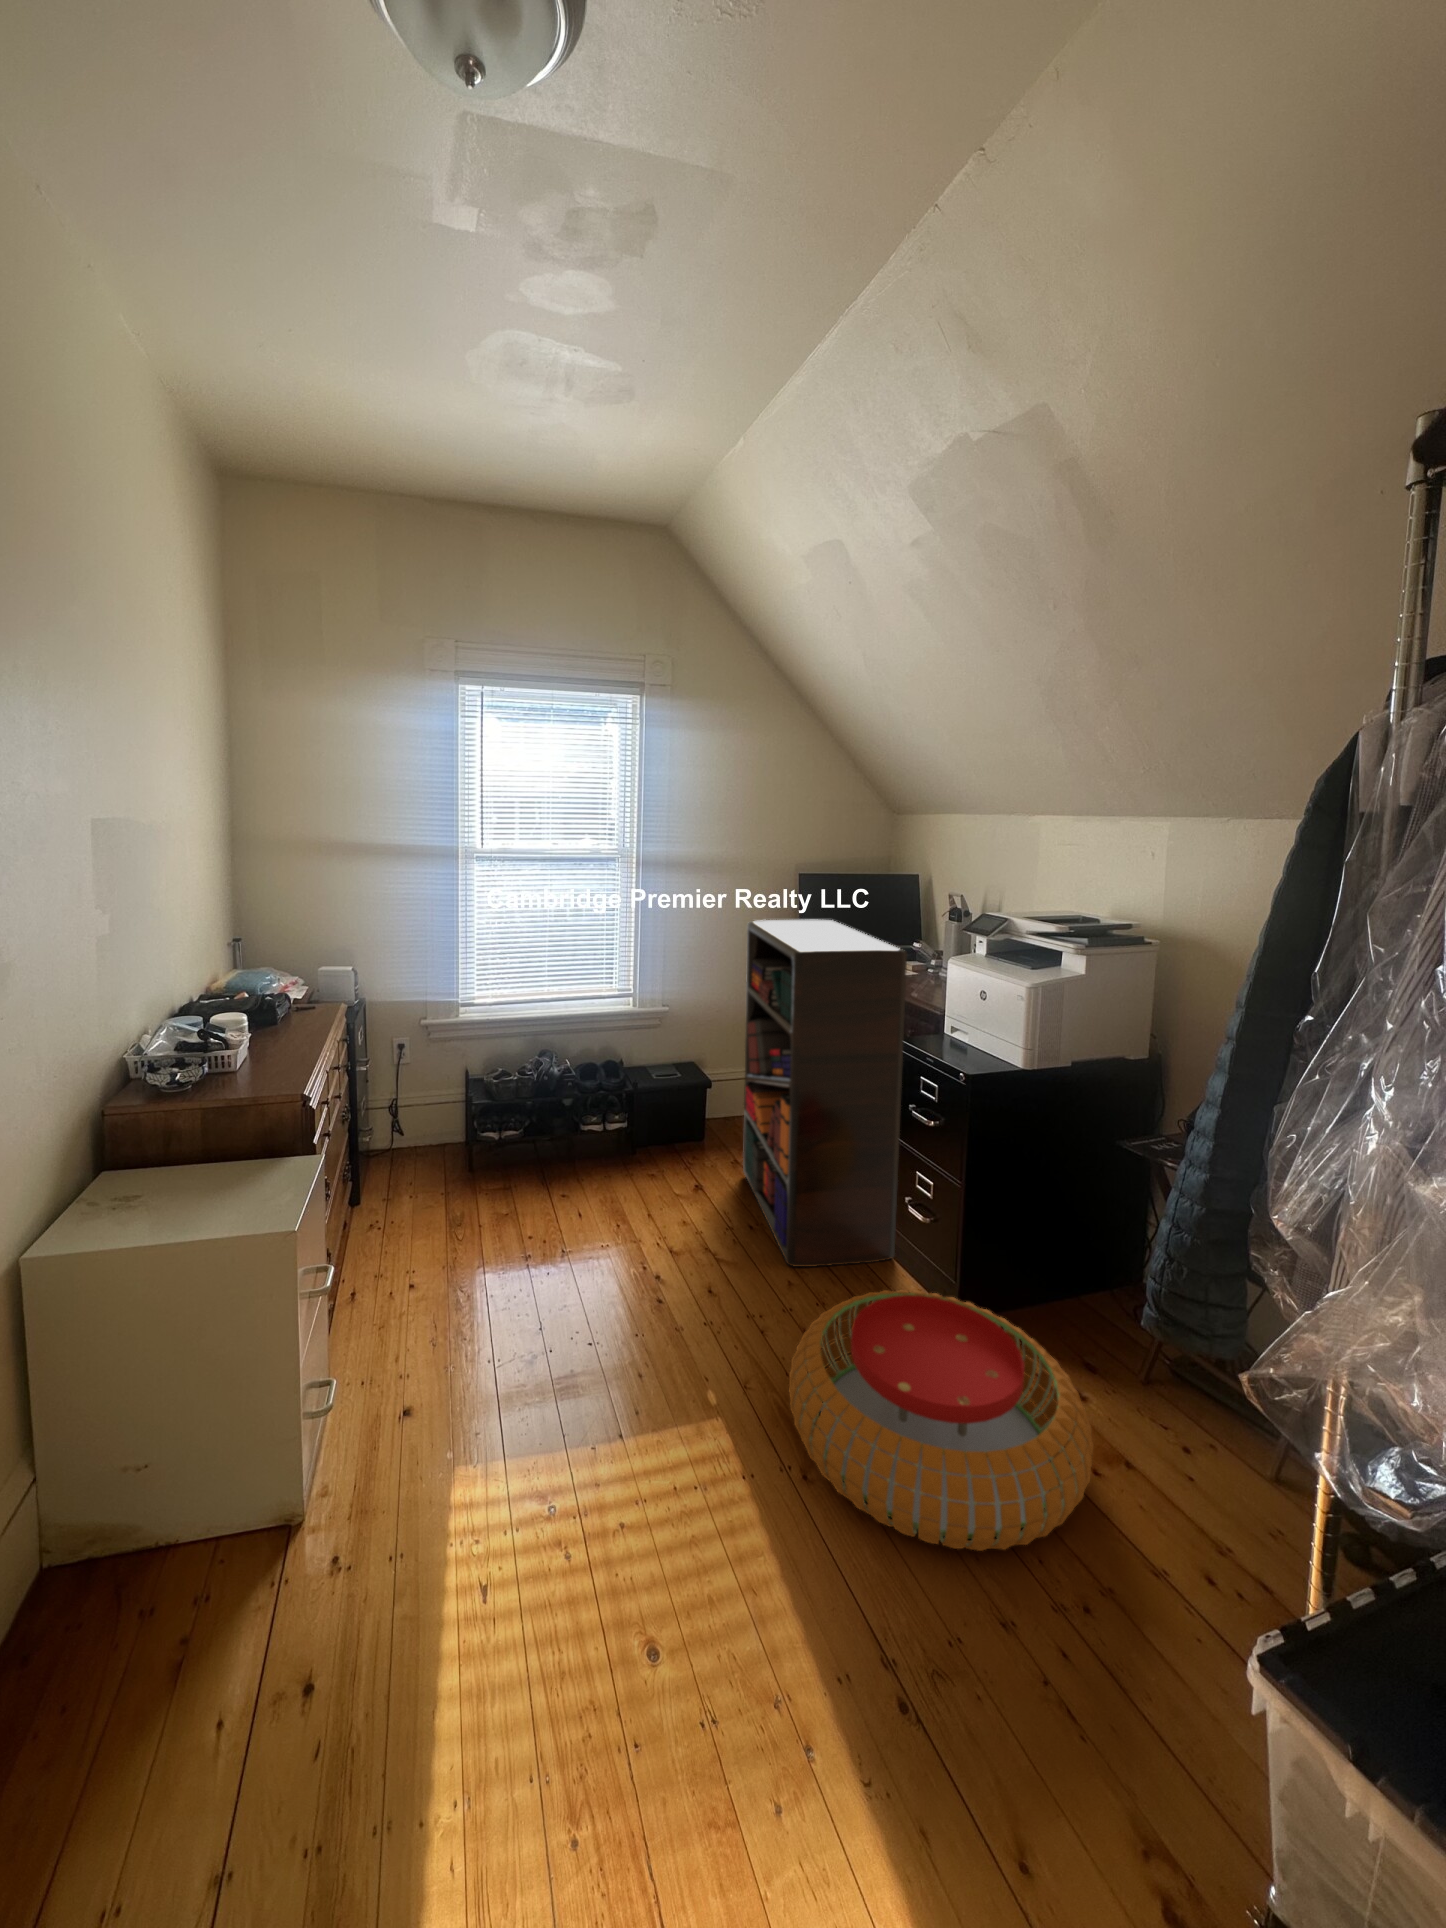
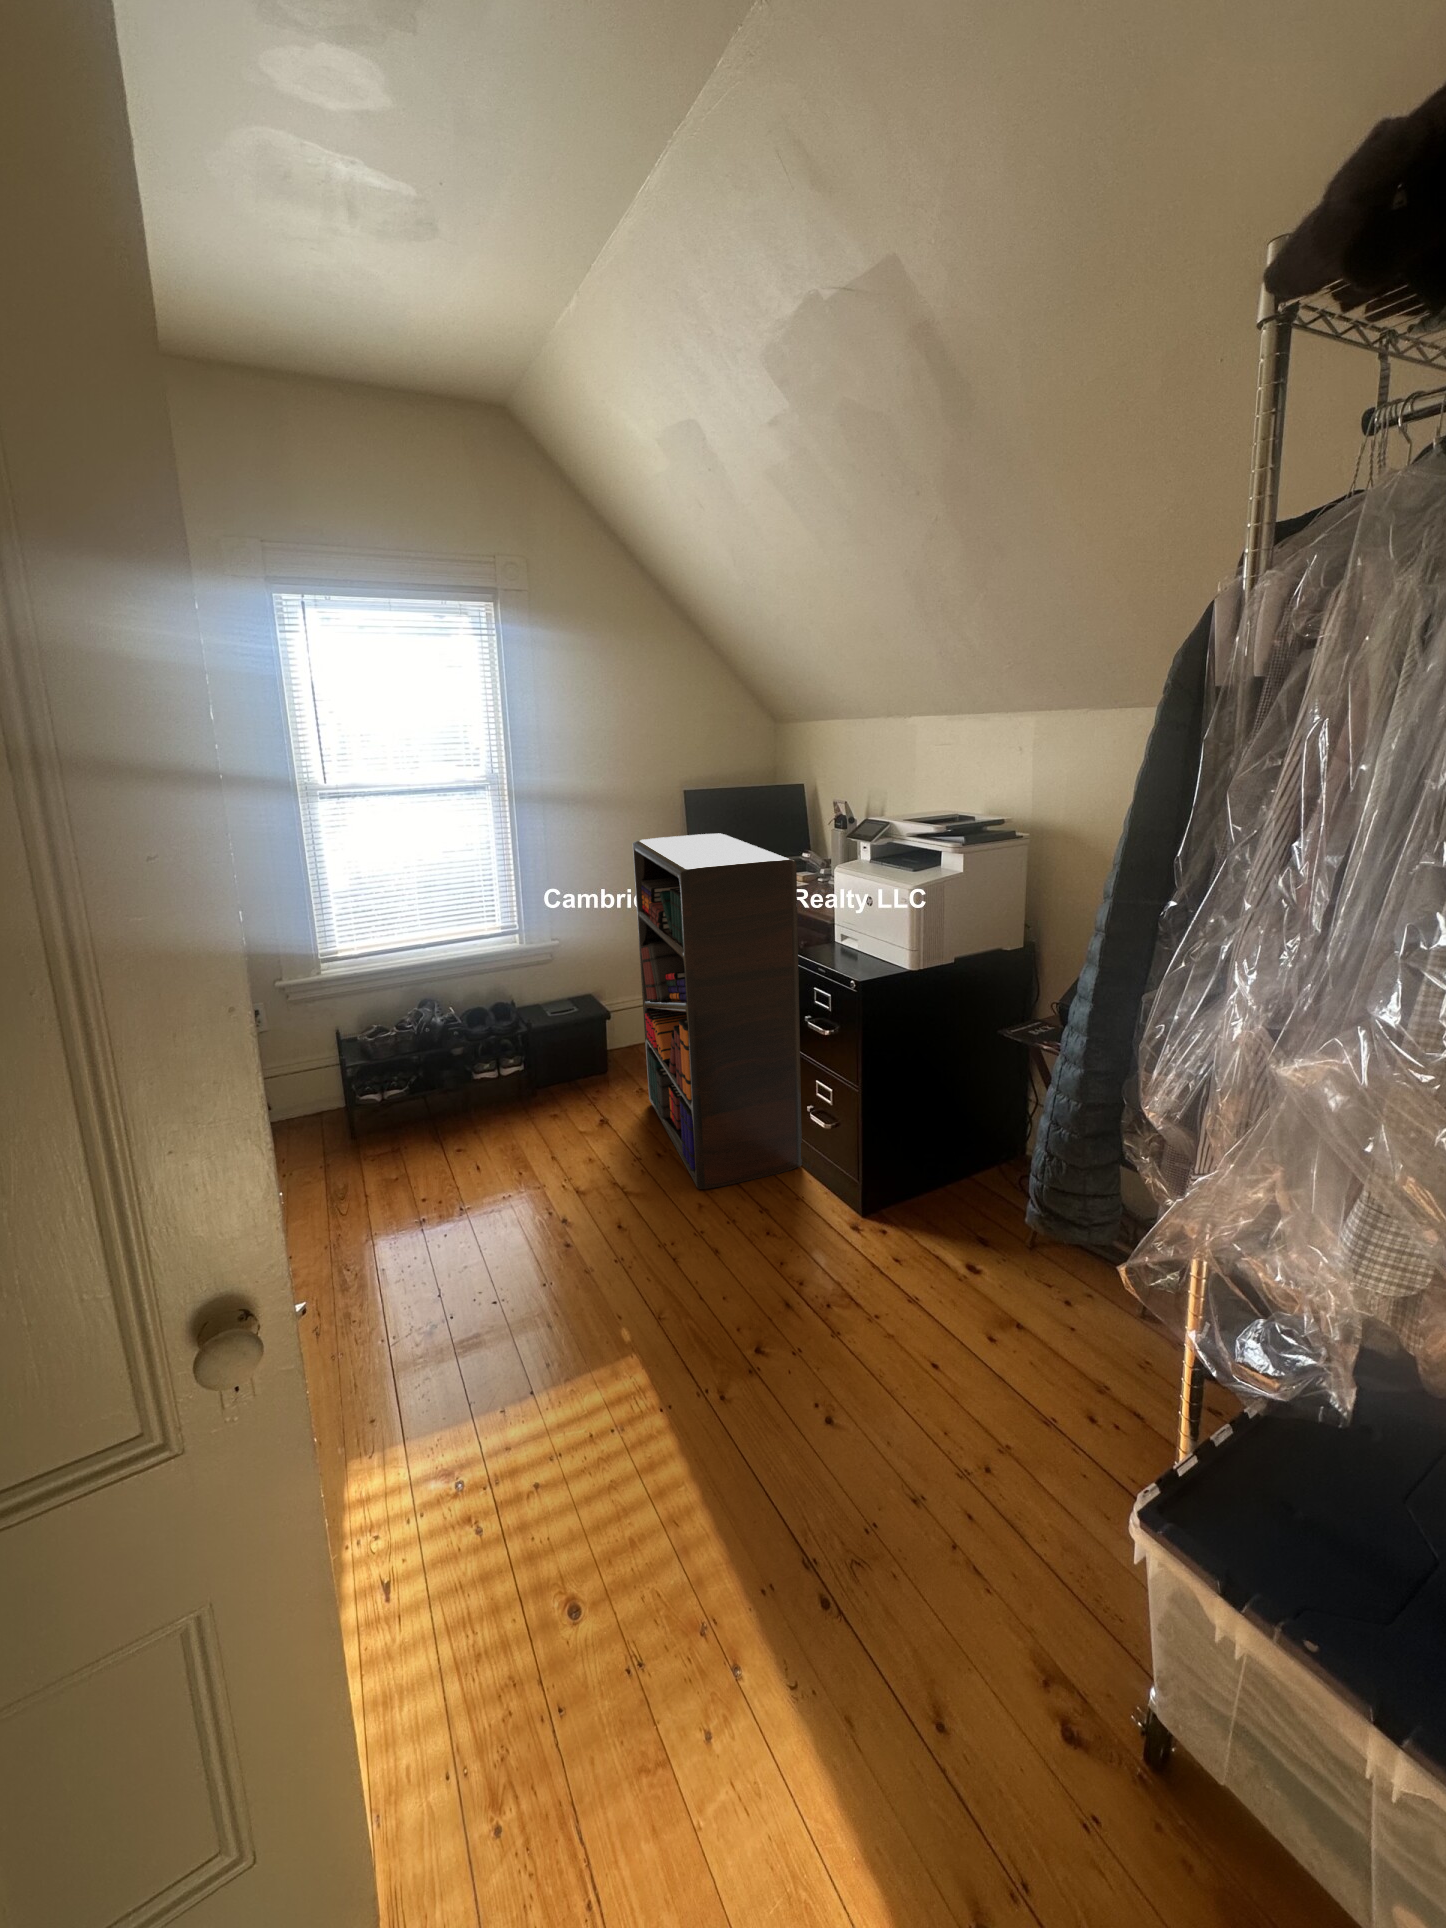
pouf: present [789,1290,1093,1551] -> none [701,1197,989,1440]

